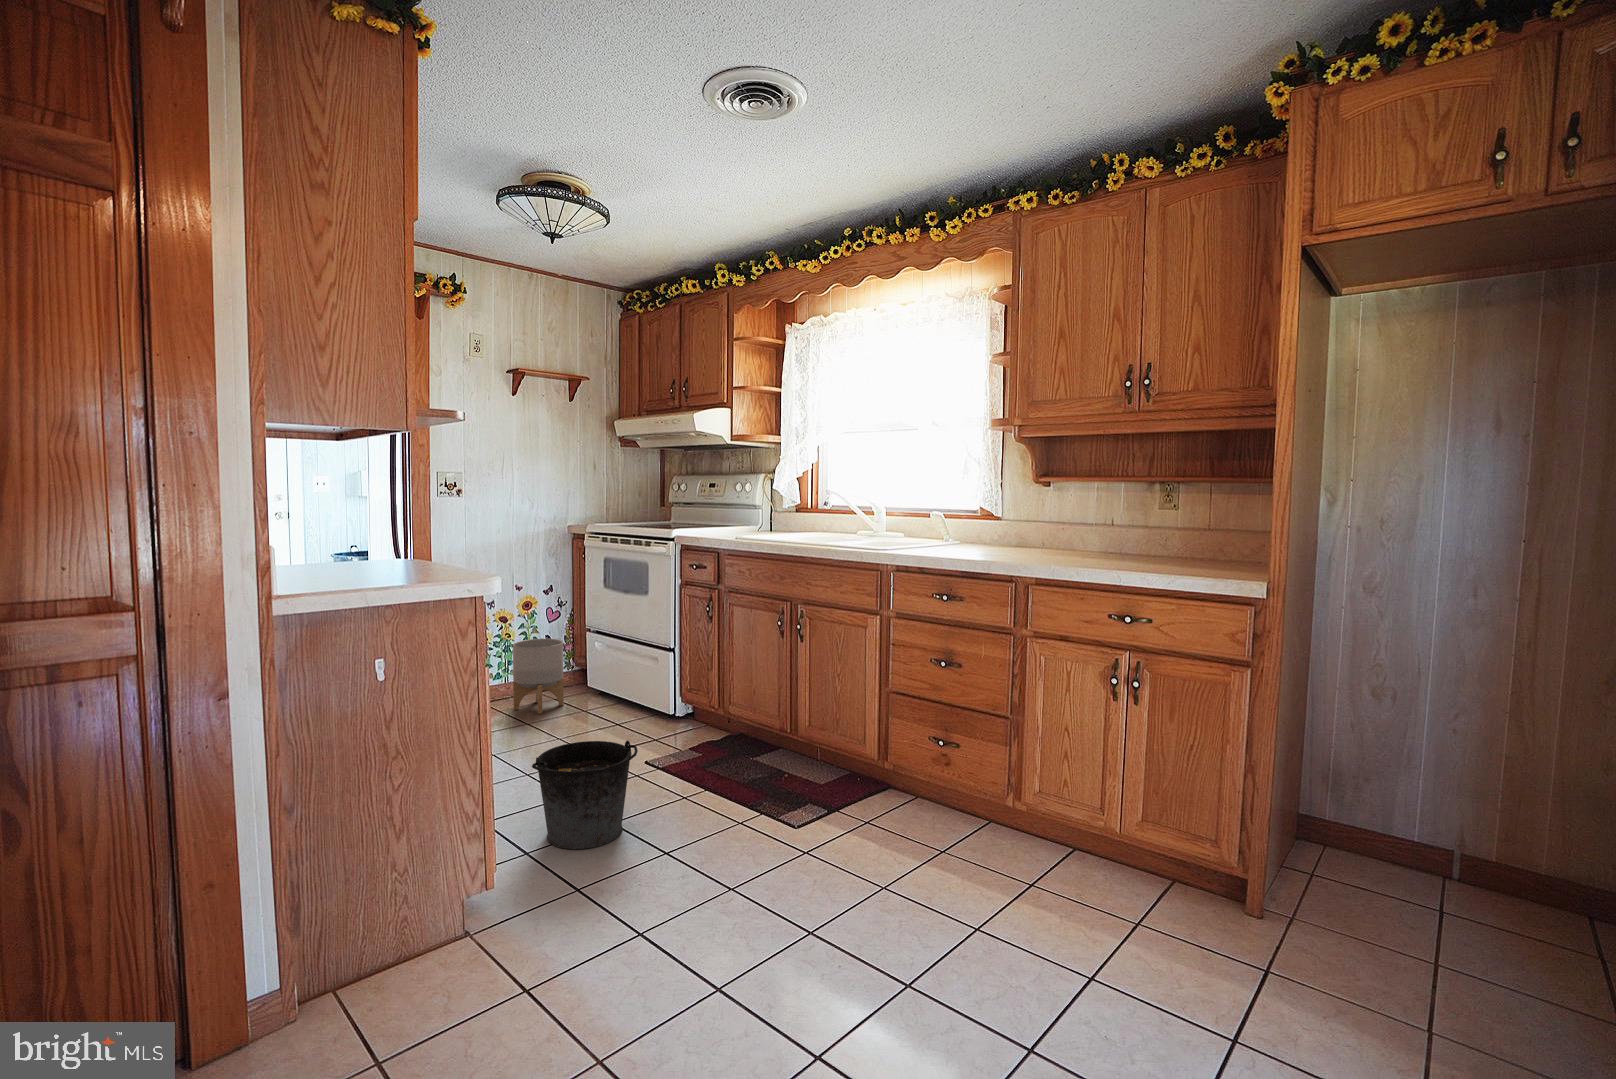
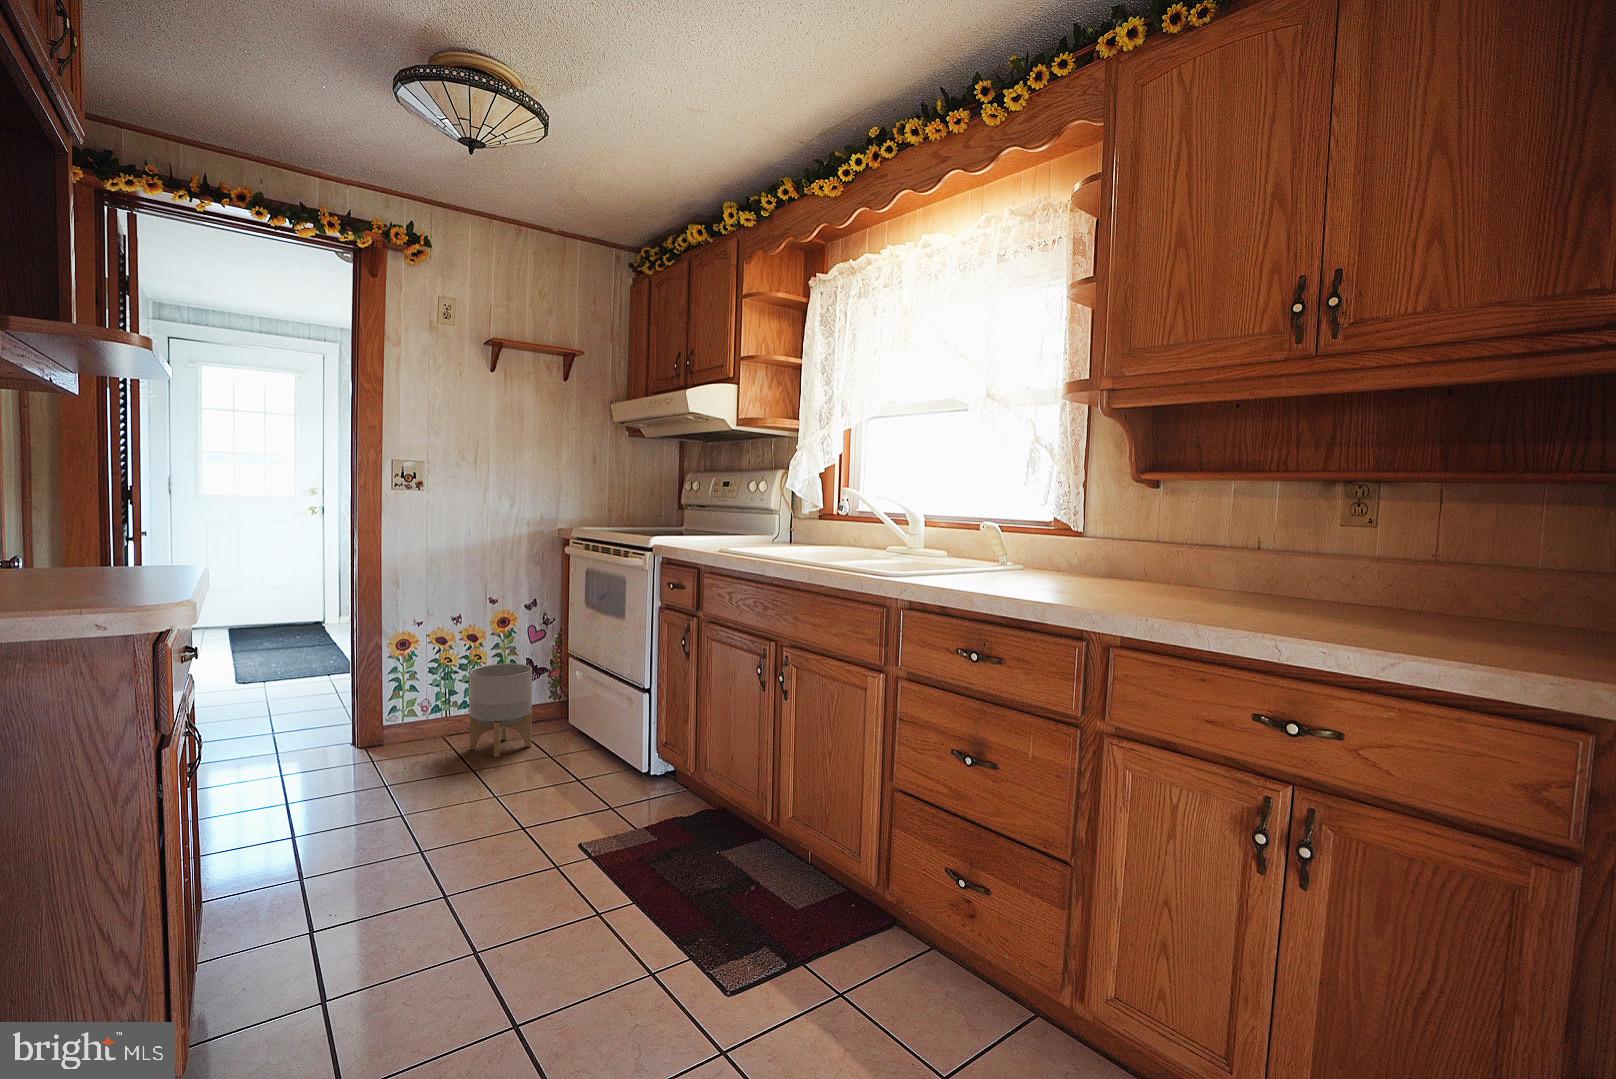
bucket: present [532,741,638,849] -> none [334,834,507,1010]

